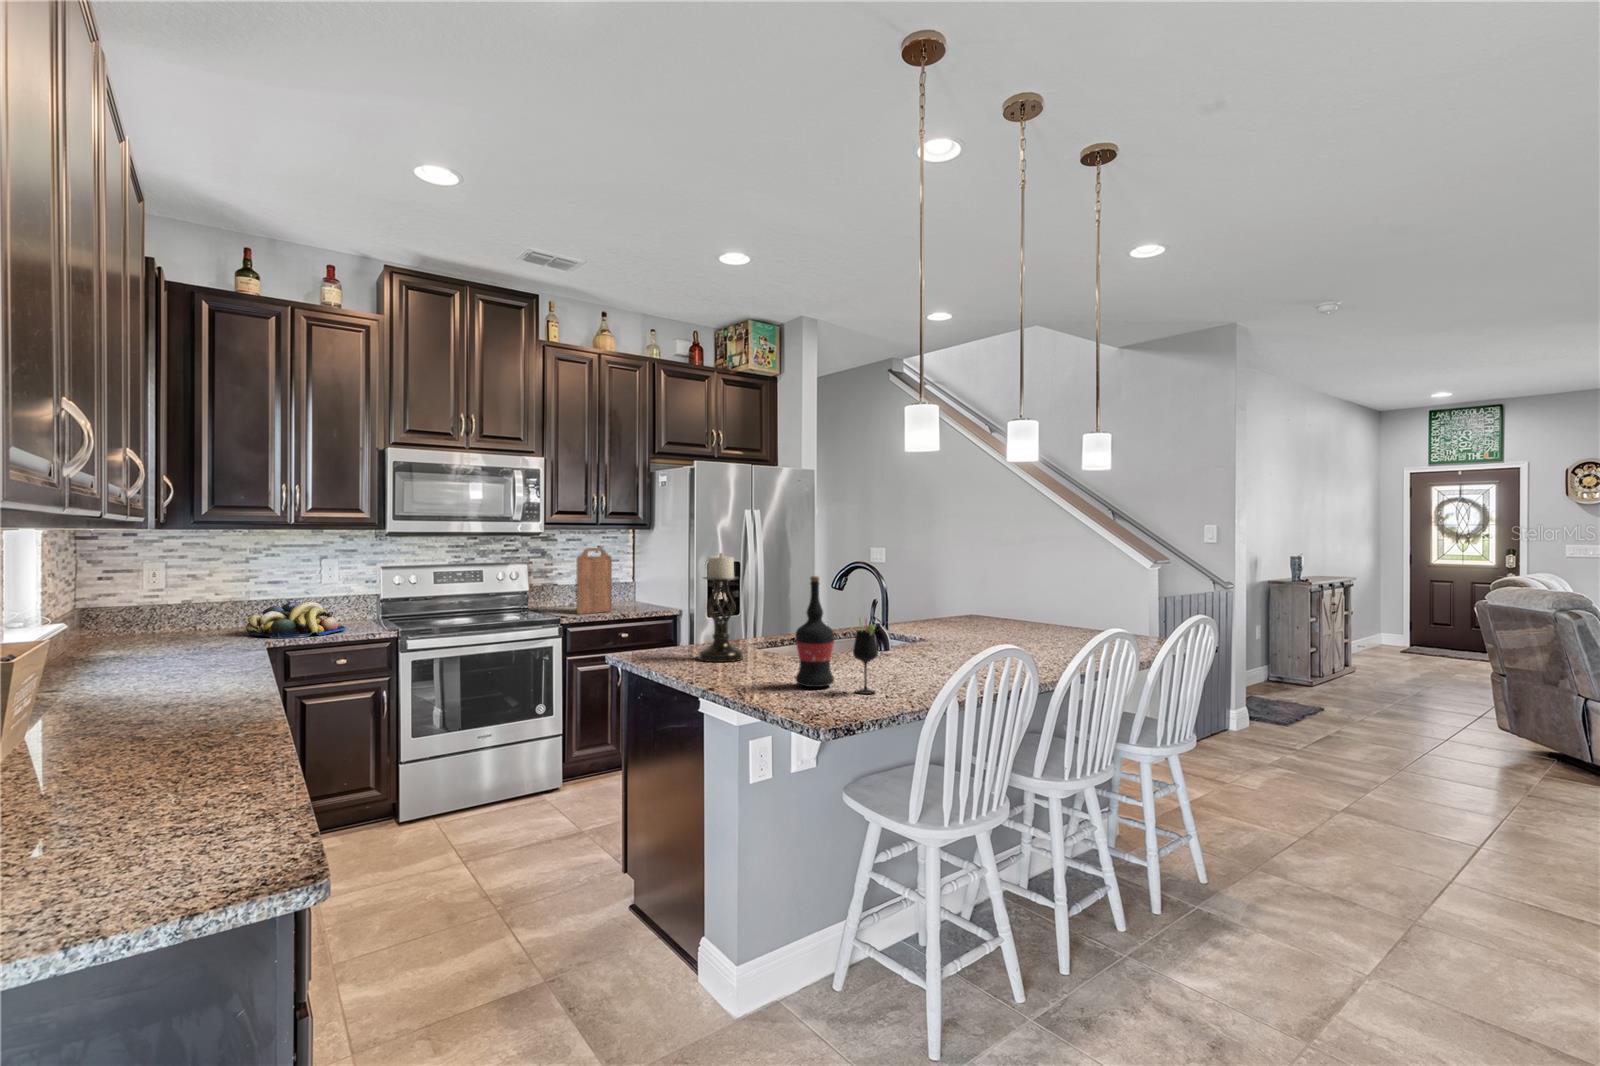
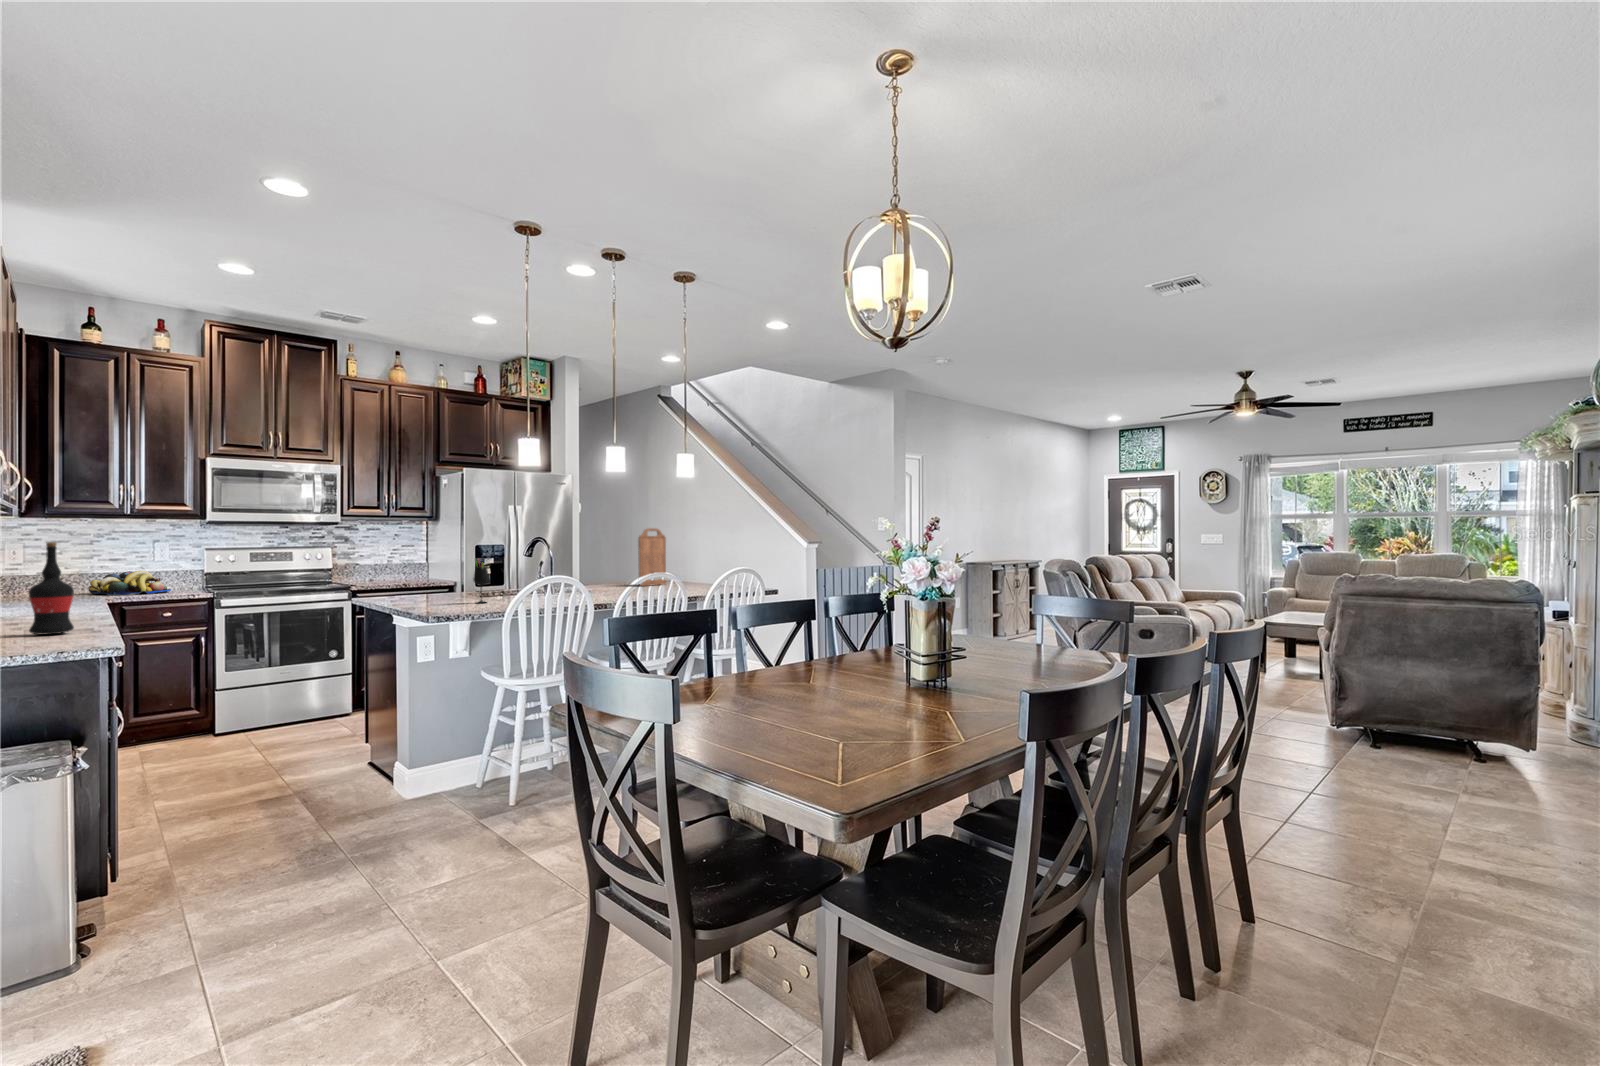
cutting board: present [577,548,612,614] -> present [638,528,666,586]
candle holder: present [699,553,743,662] -> none [408,527,441,596]
wine bottle: present [795,576,834,687] -> present [29,542,74,634]

